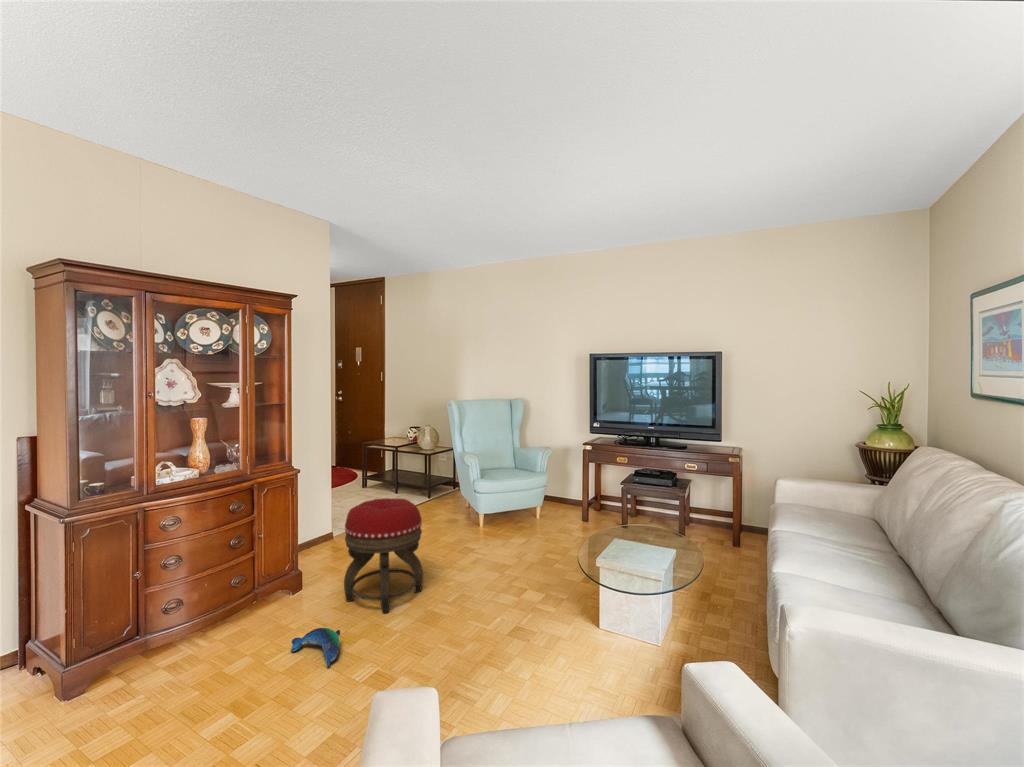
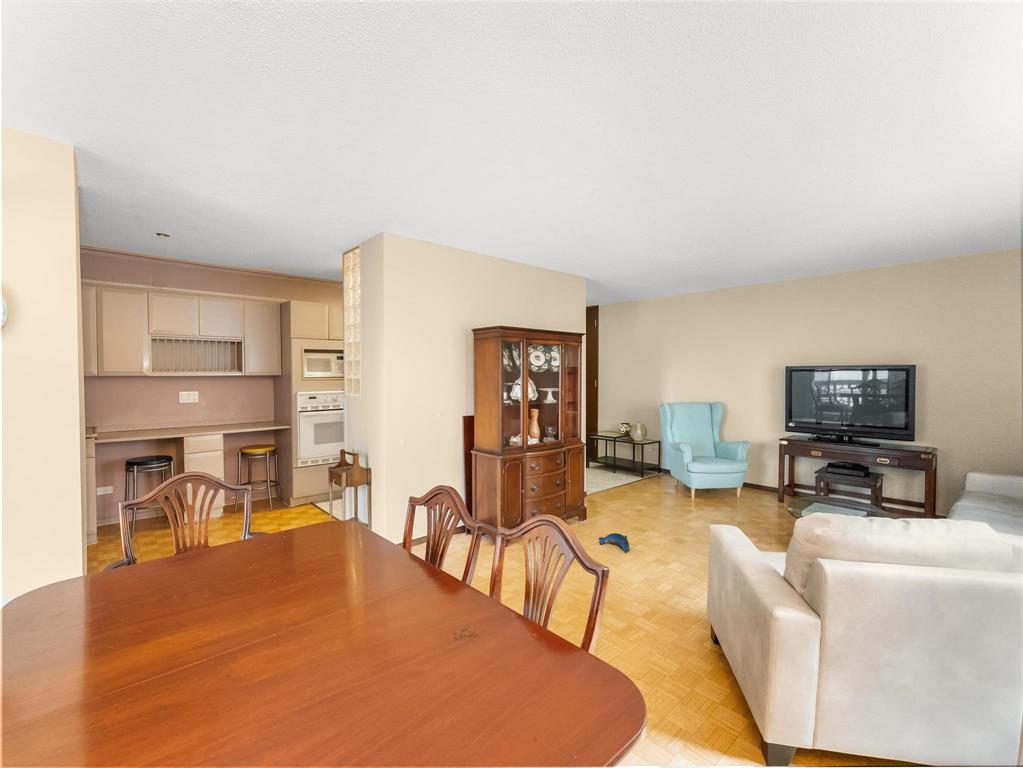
footstool: present [344,498,423,613] -> none [616,466,666,534]

